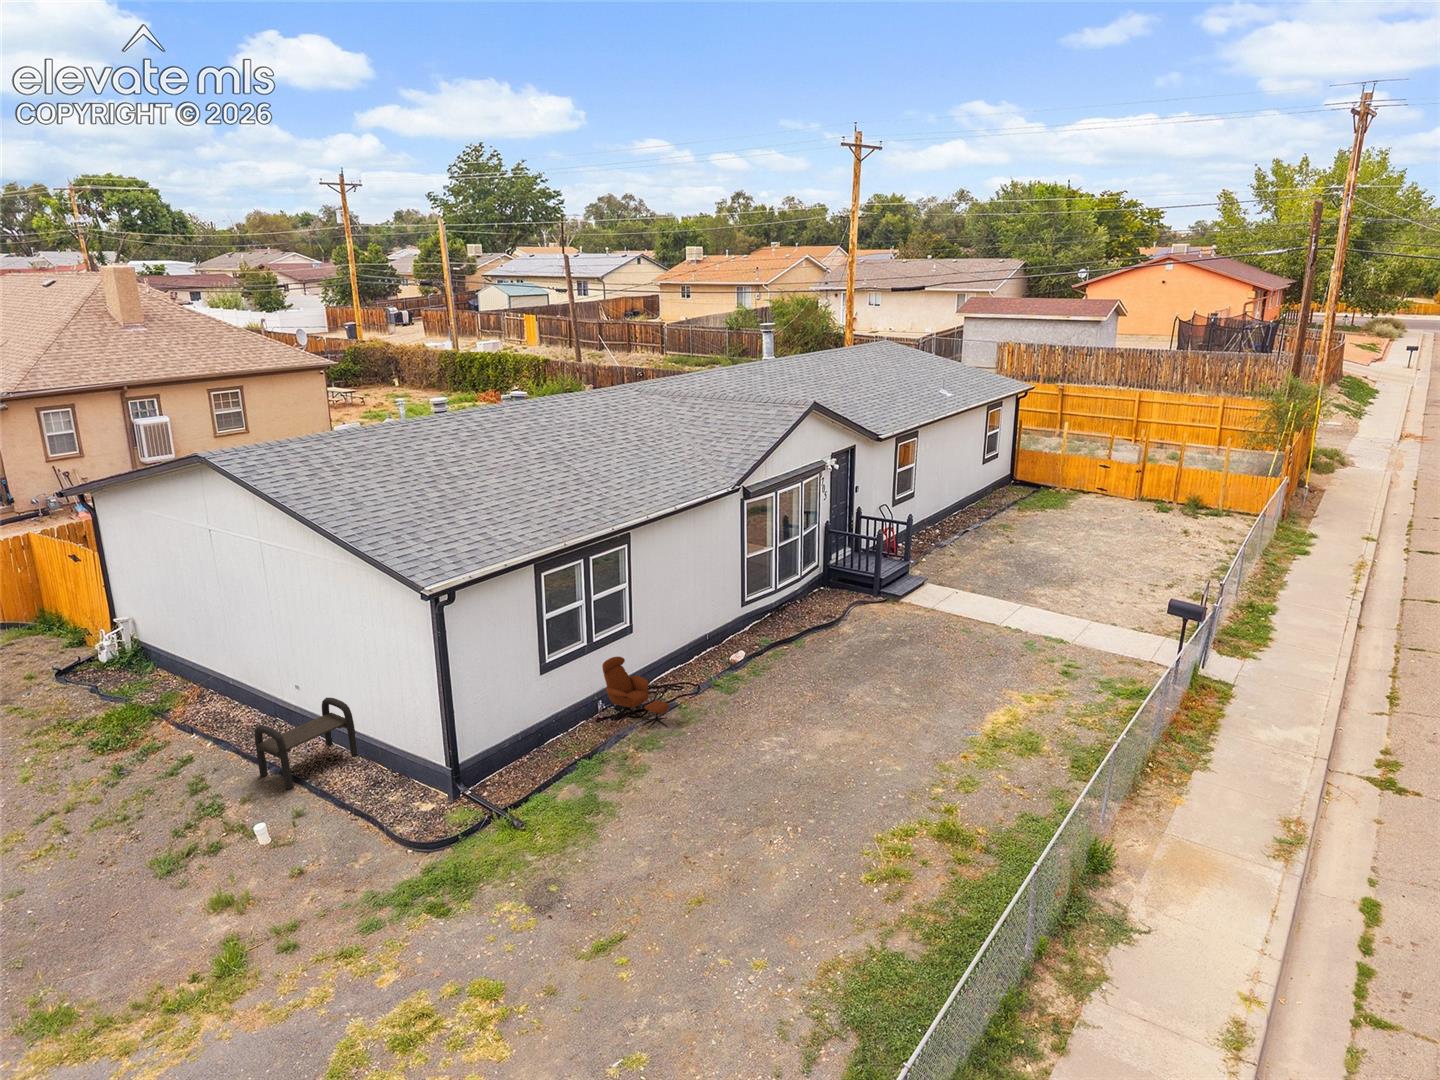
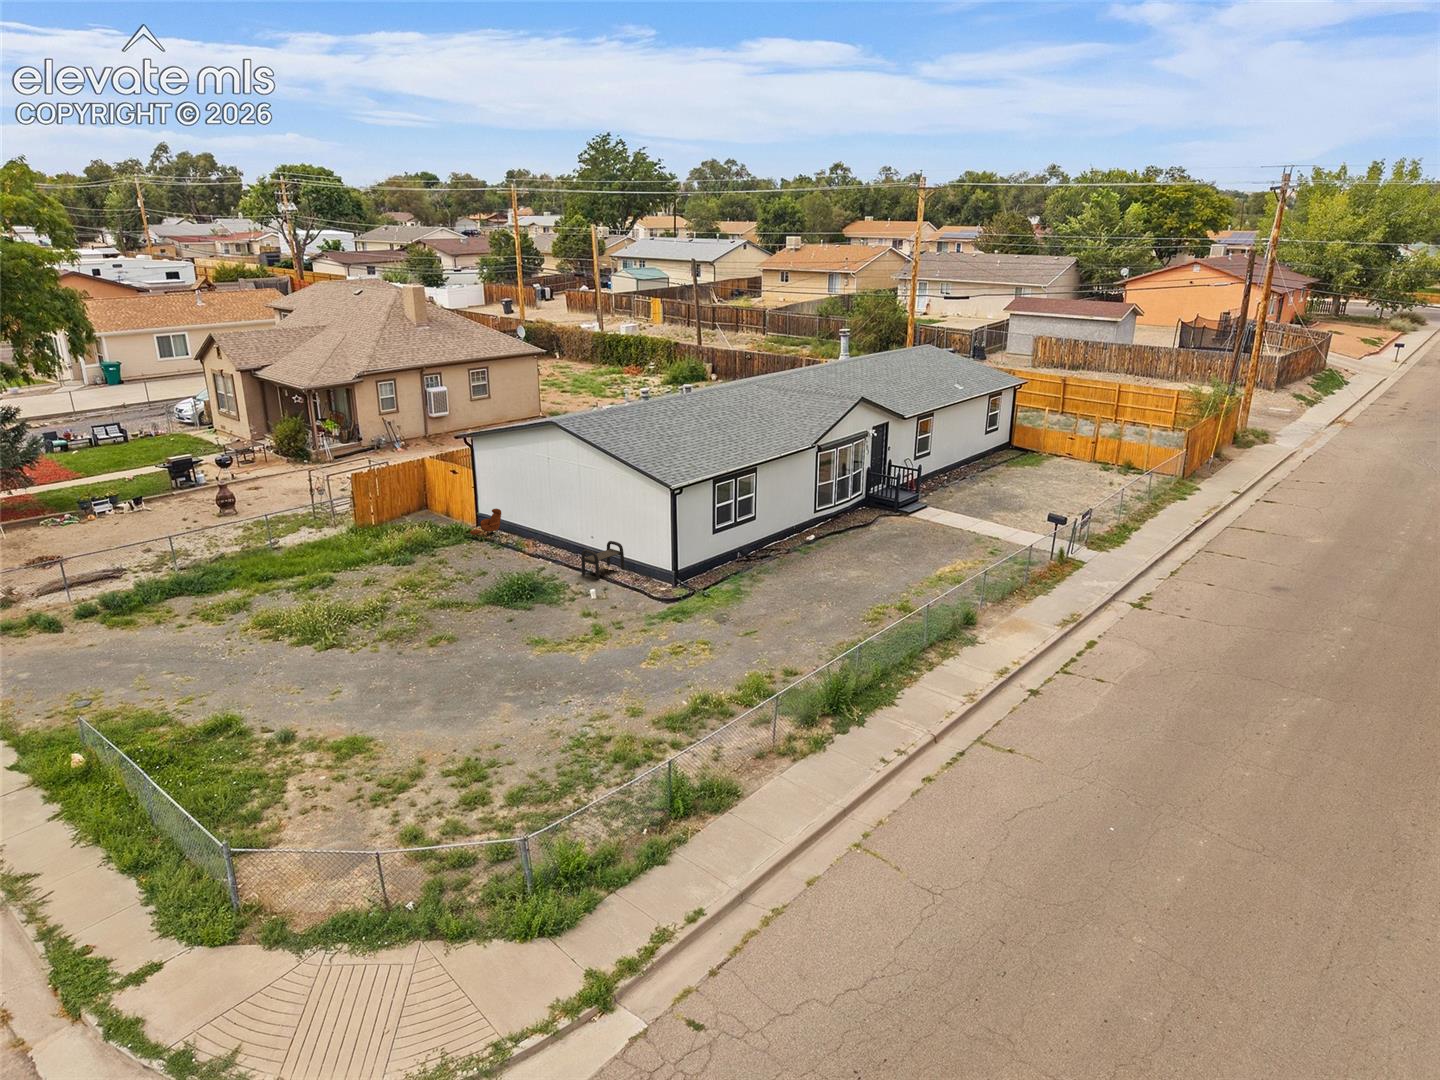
lounge chair: present [602,657,669,729] -> present [470,509,501,541]

